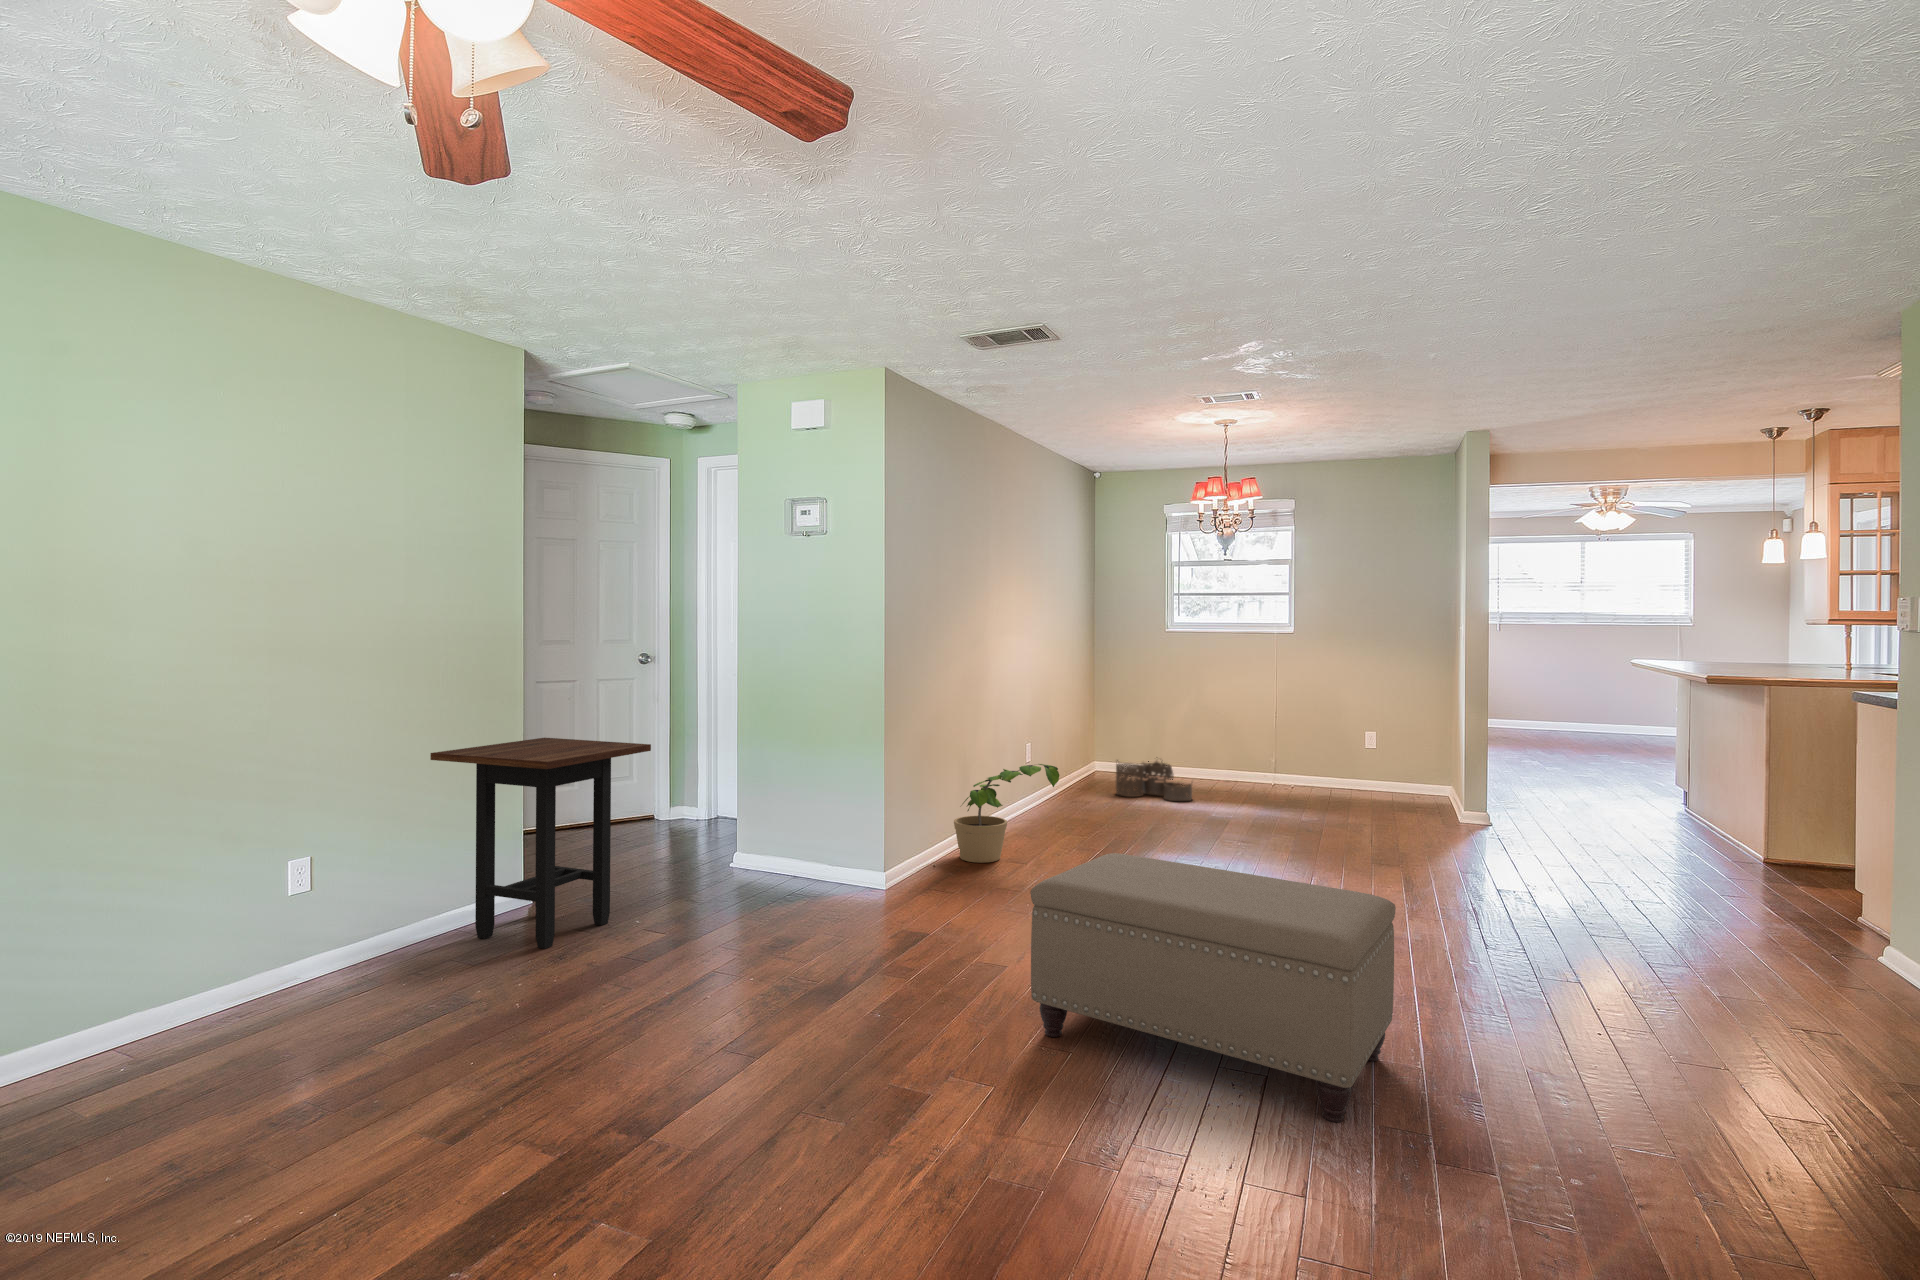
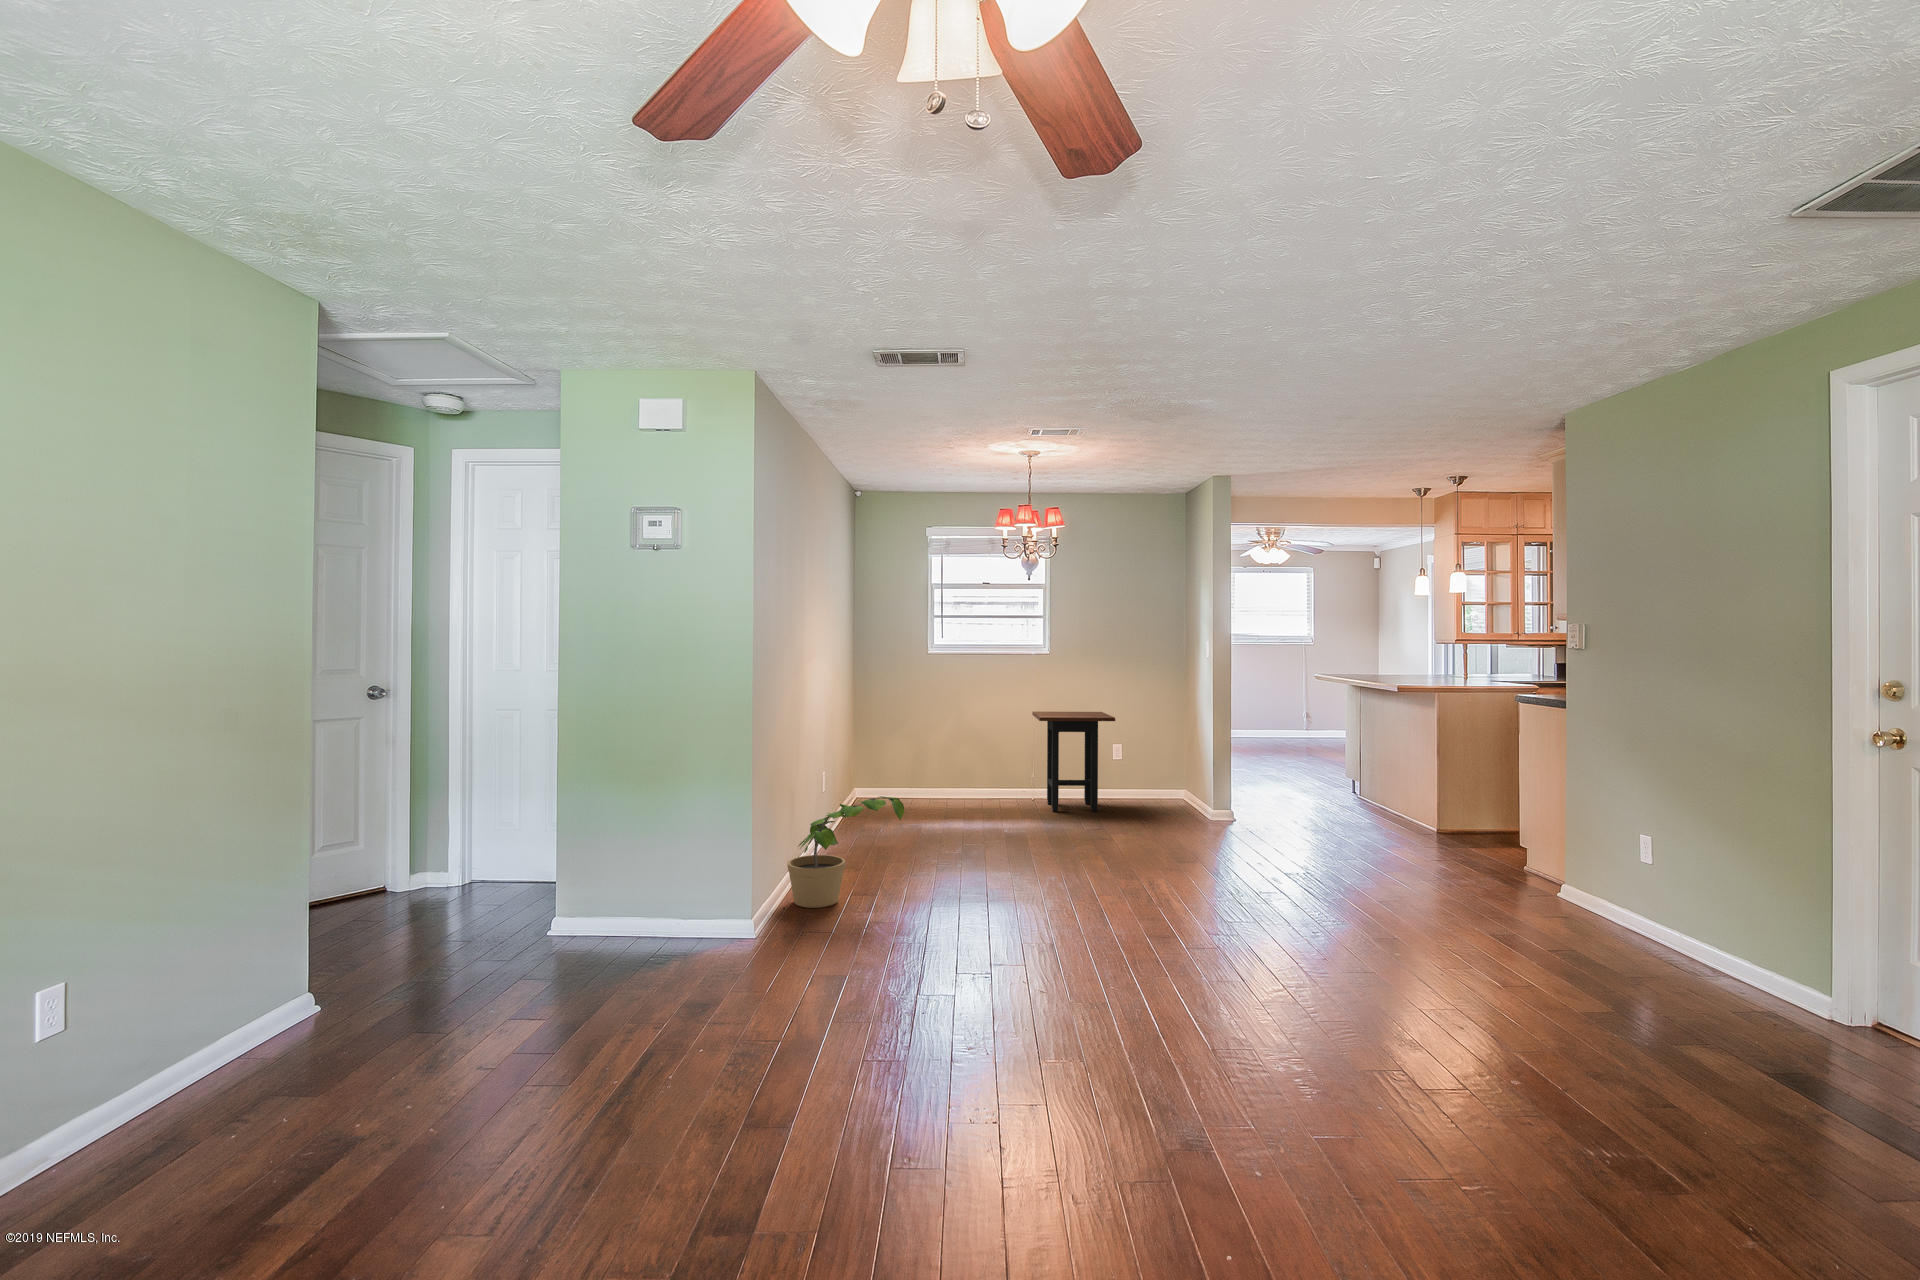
side table: present [430,738,651,949] -> present [1032,712,1115,812]
woven basket: present [1116,760,1192,801] -> none [901,773,977,817]
ottoman: present [1030,853,1396,1122] -> none [1020,901,1389,1164]

